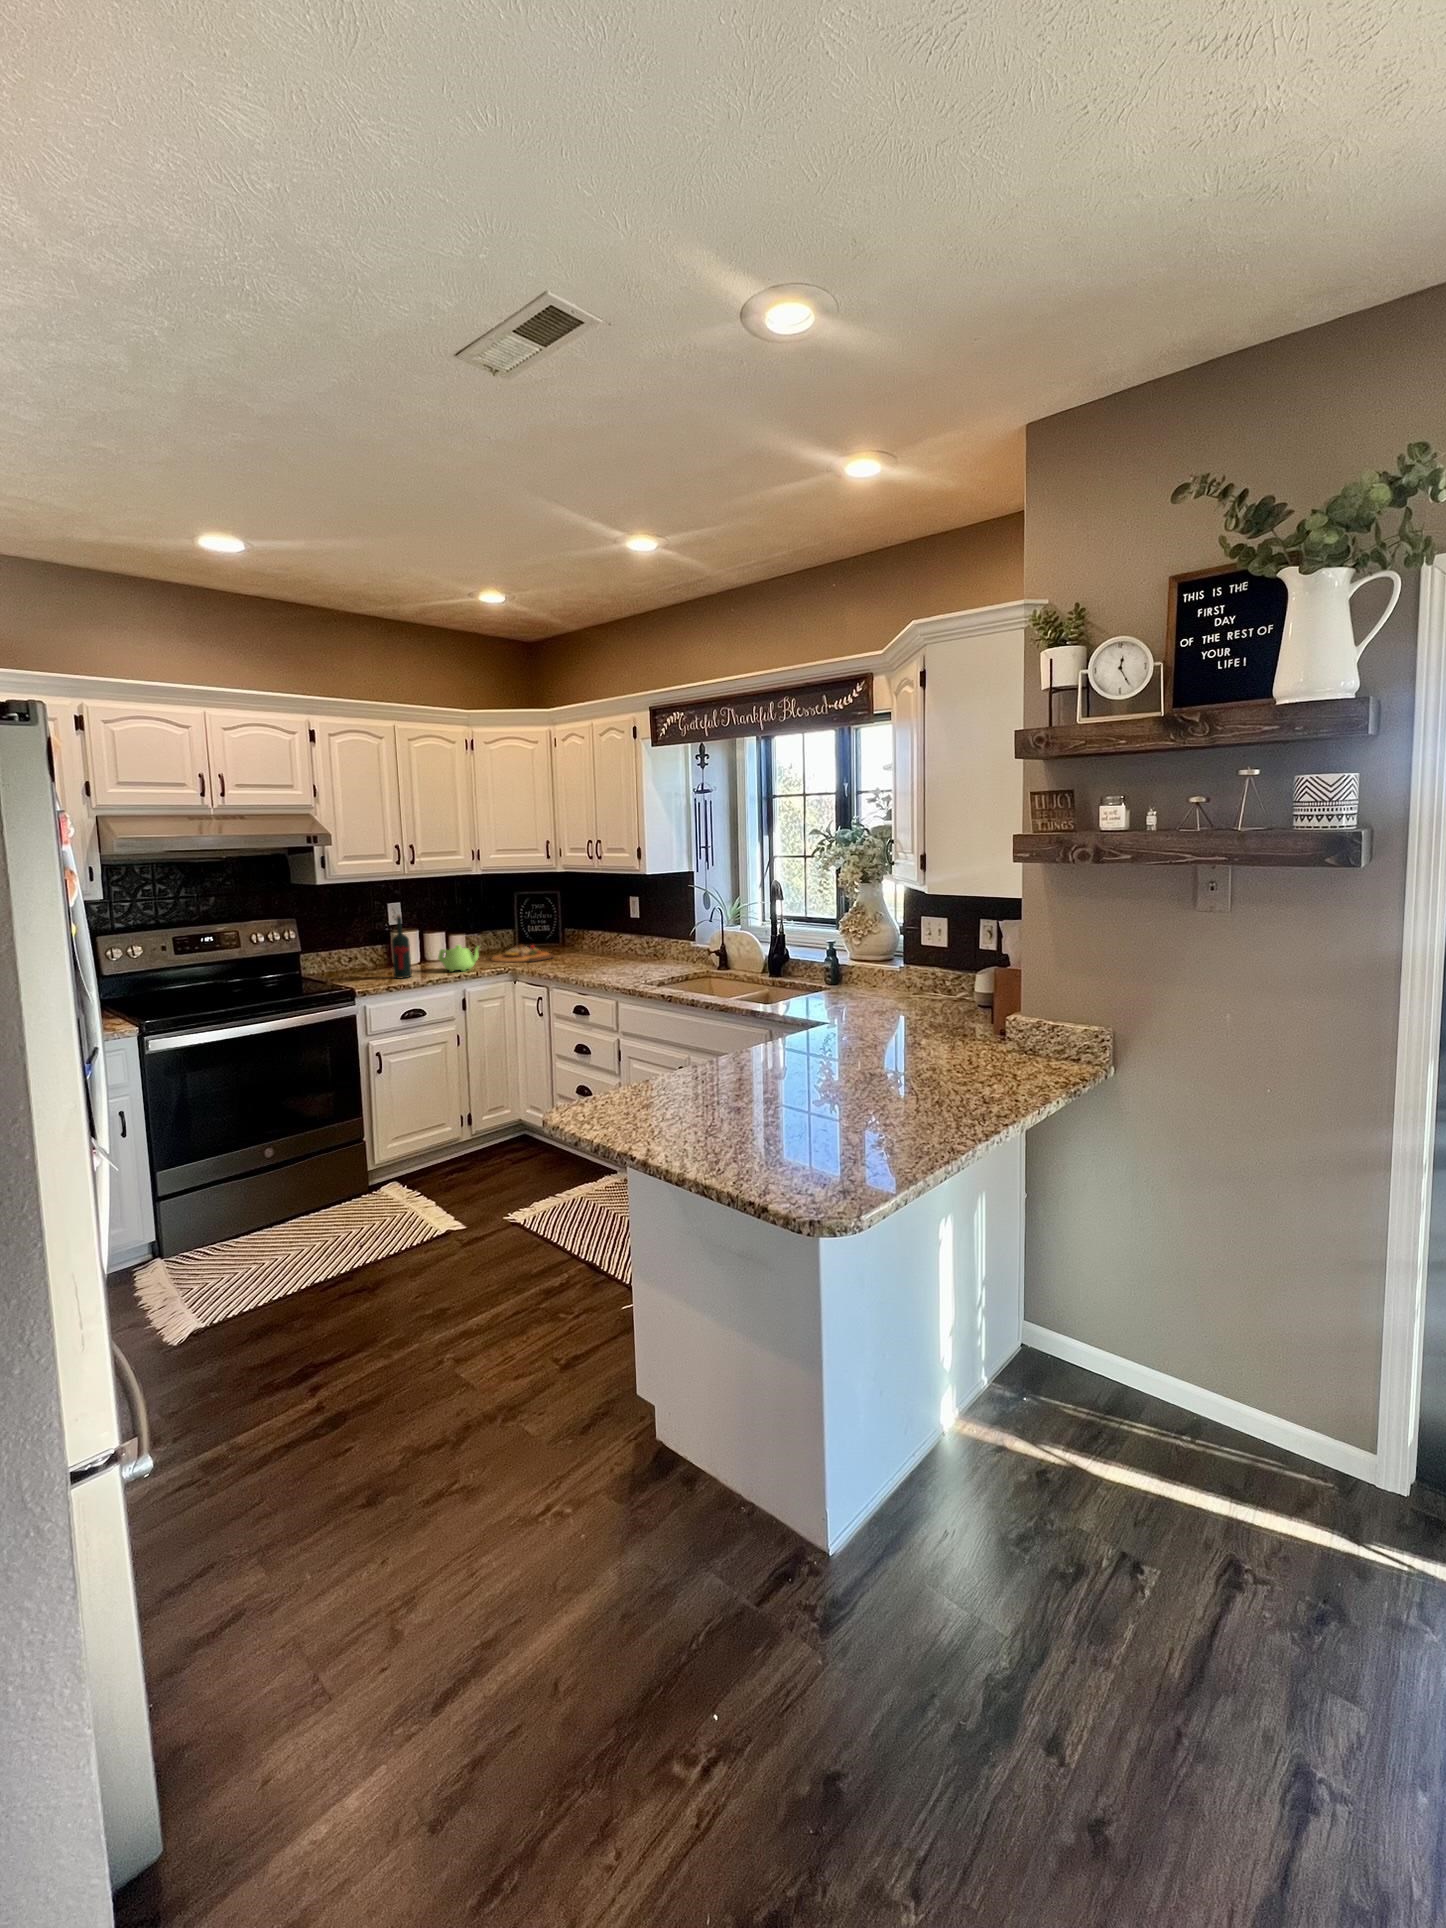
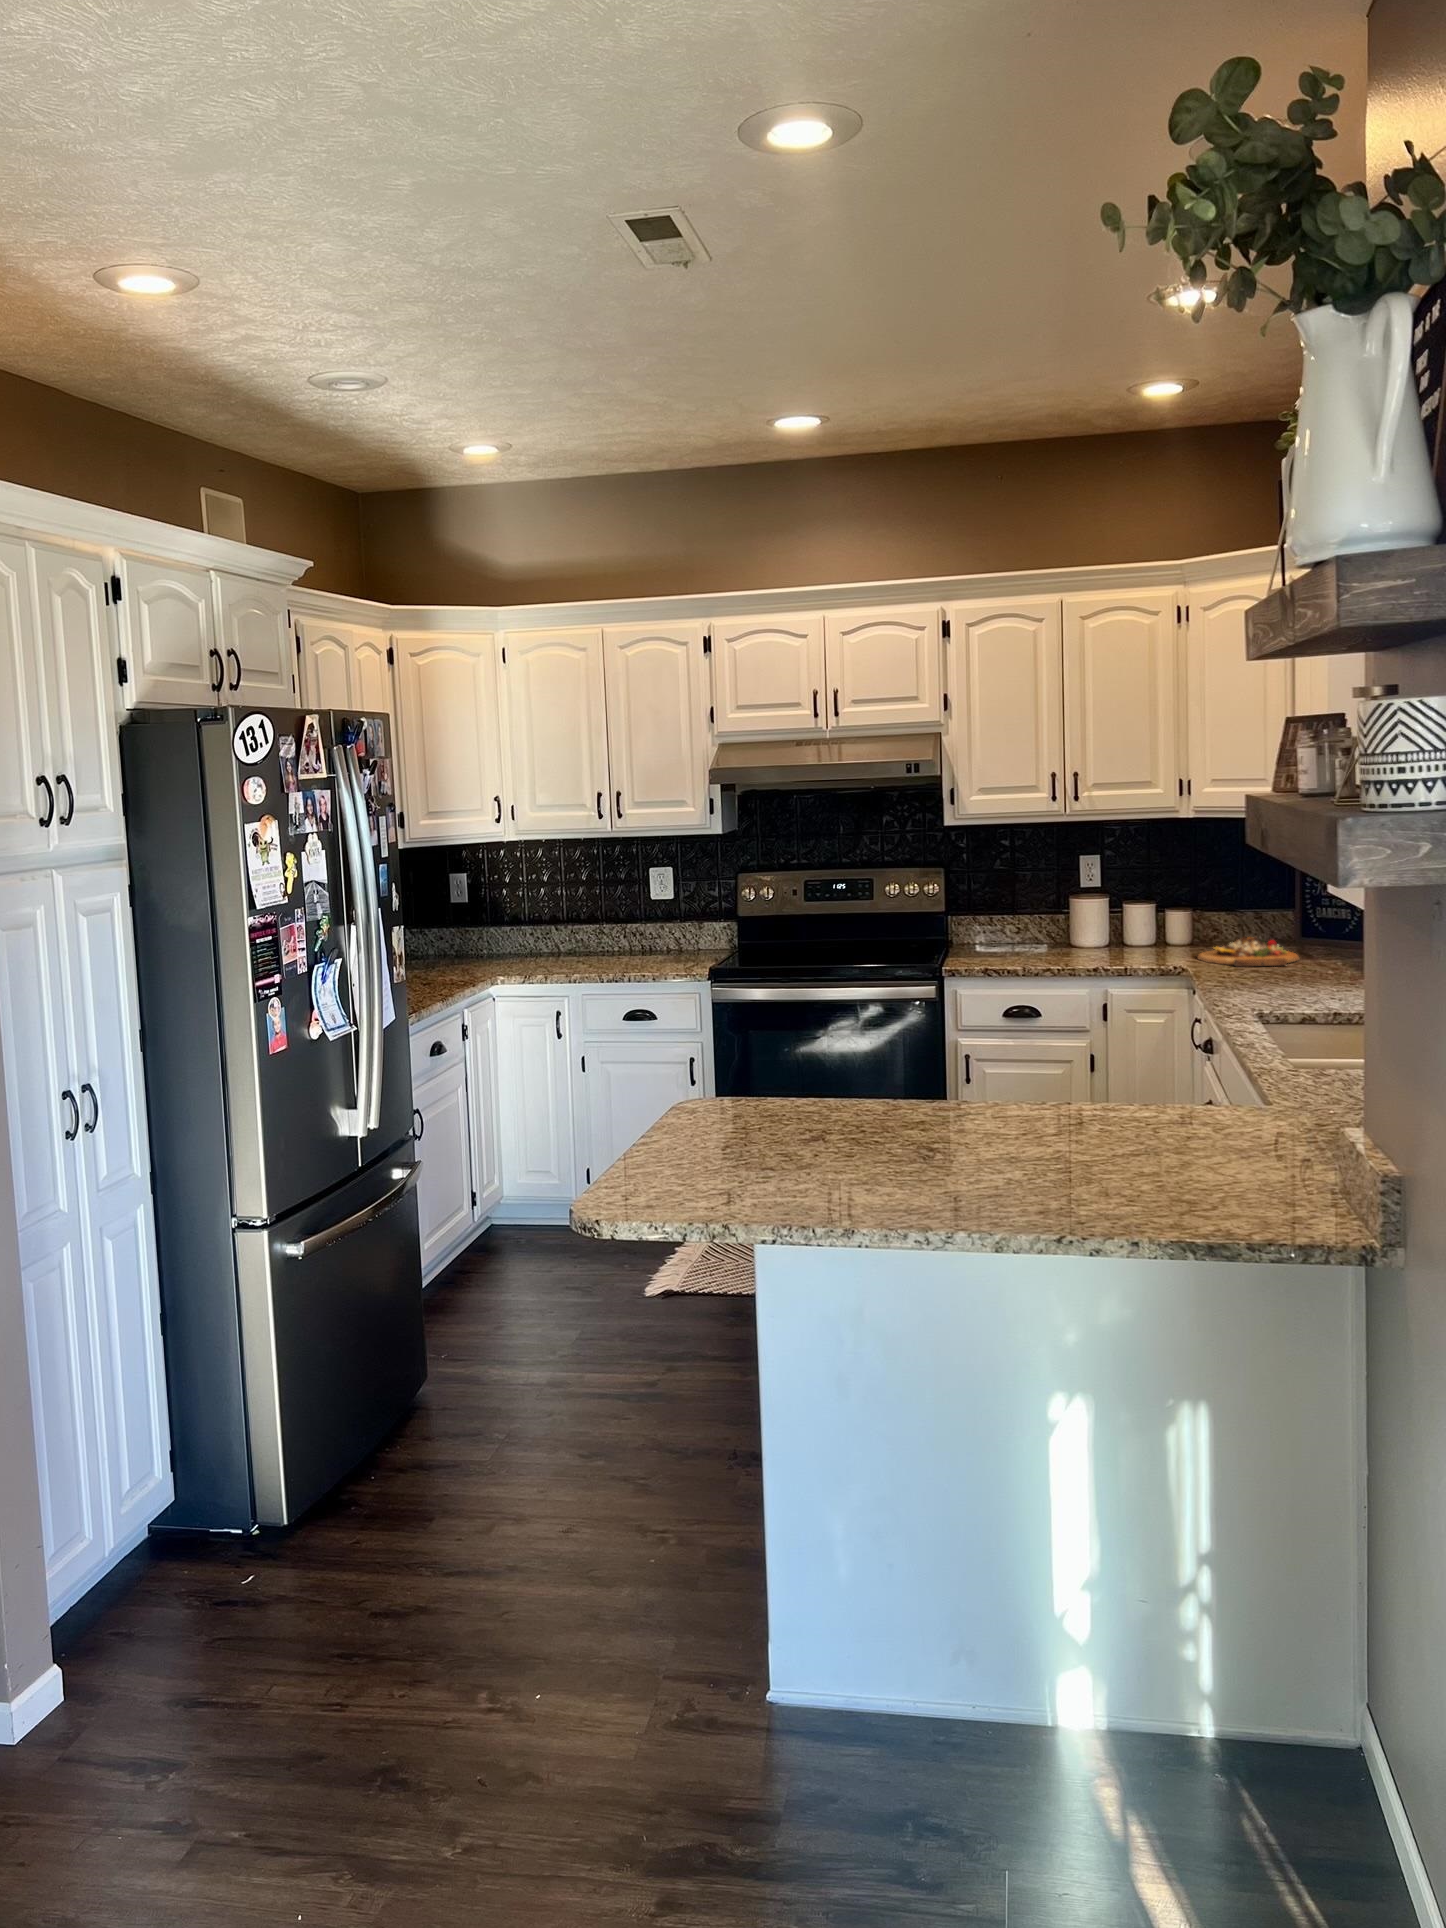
wine bottle: present [392,915,412,979] -> none [1017,872,1043,962]
teapot: present [438,945,479,972] -> none [1091,924,1140,965]

